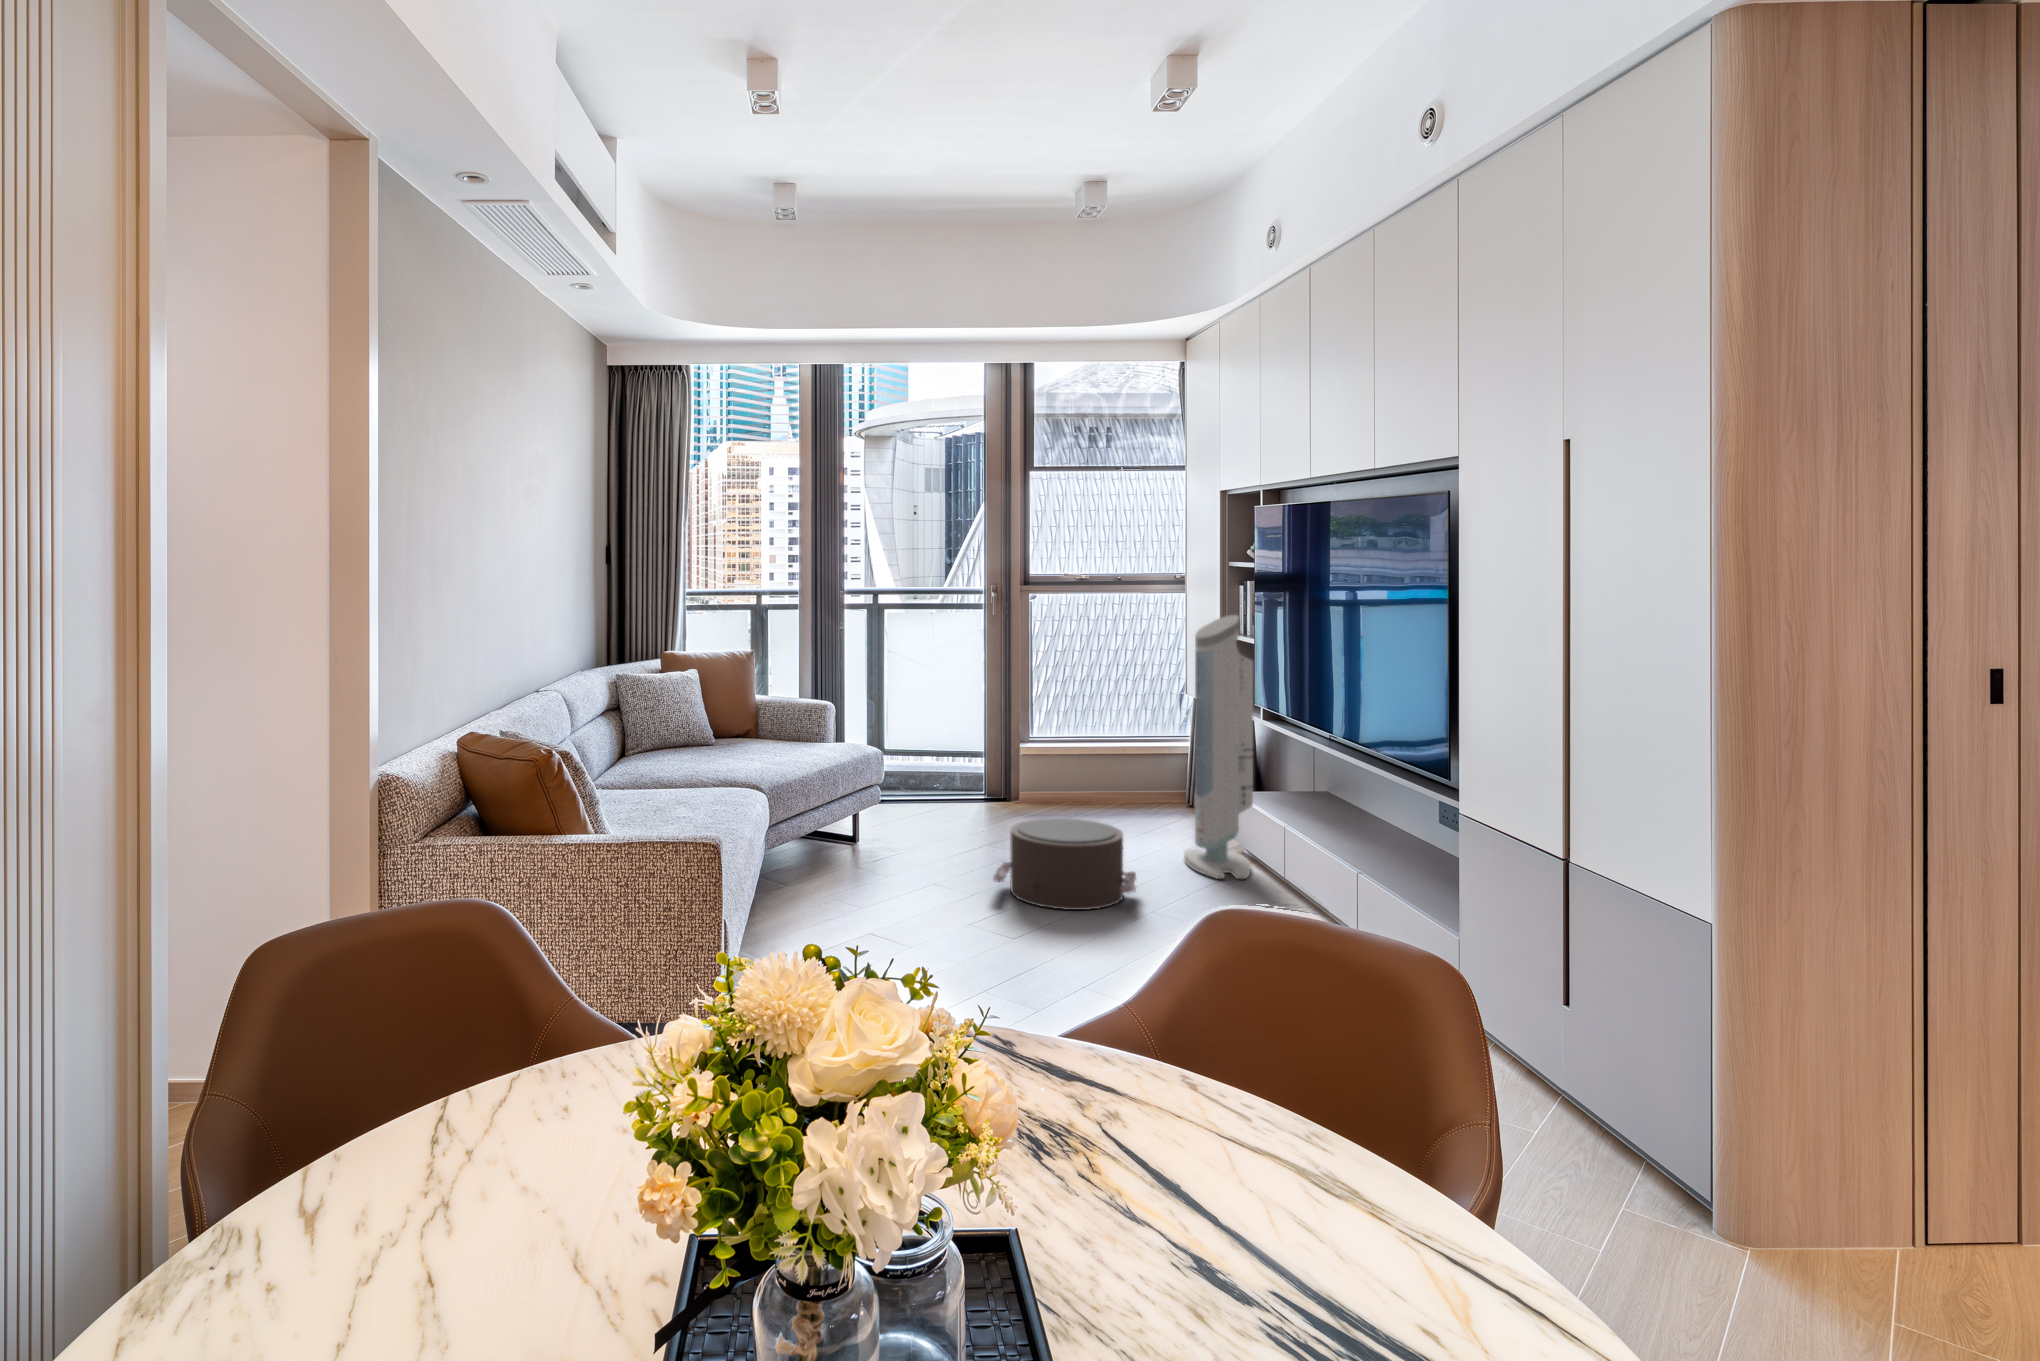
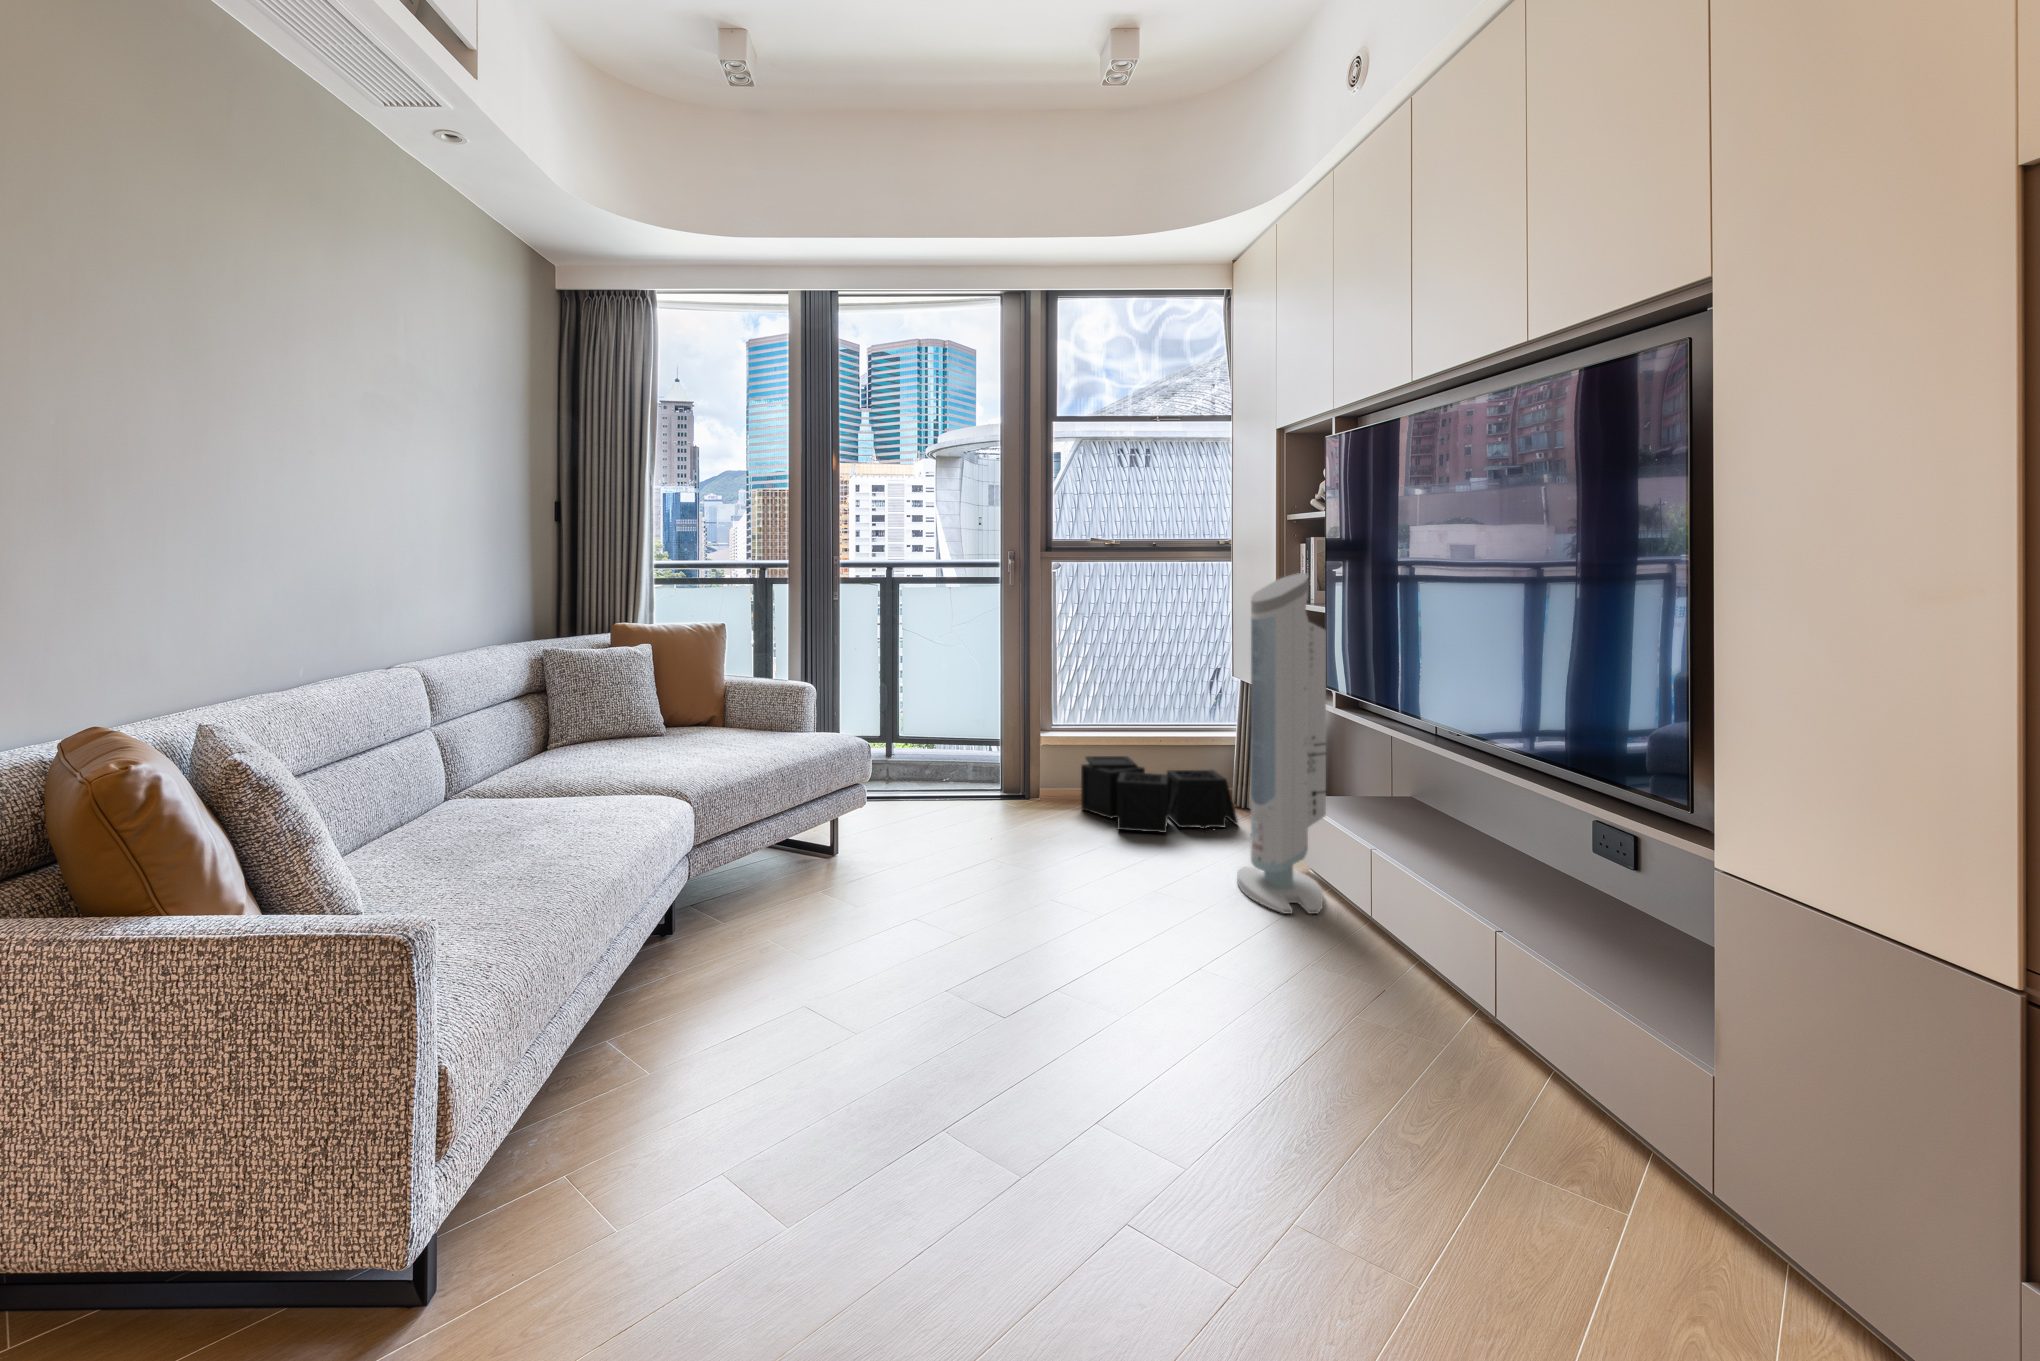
storage bin: none [1055,763,1189,826] -> present [1081,756,1238,833]
pouf: present [993,818,1136,910] -> none [986,834,1180,967]

